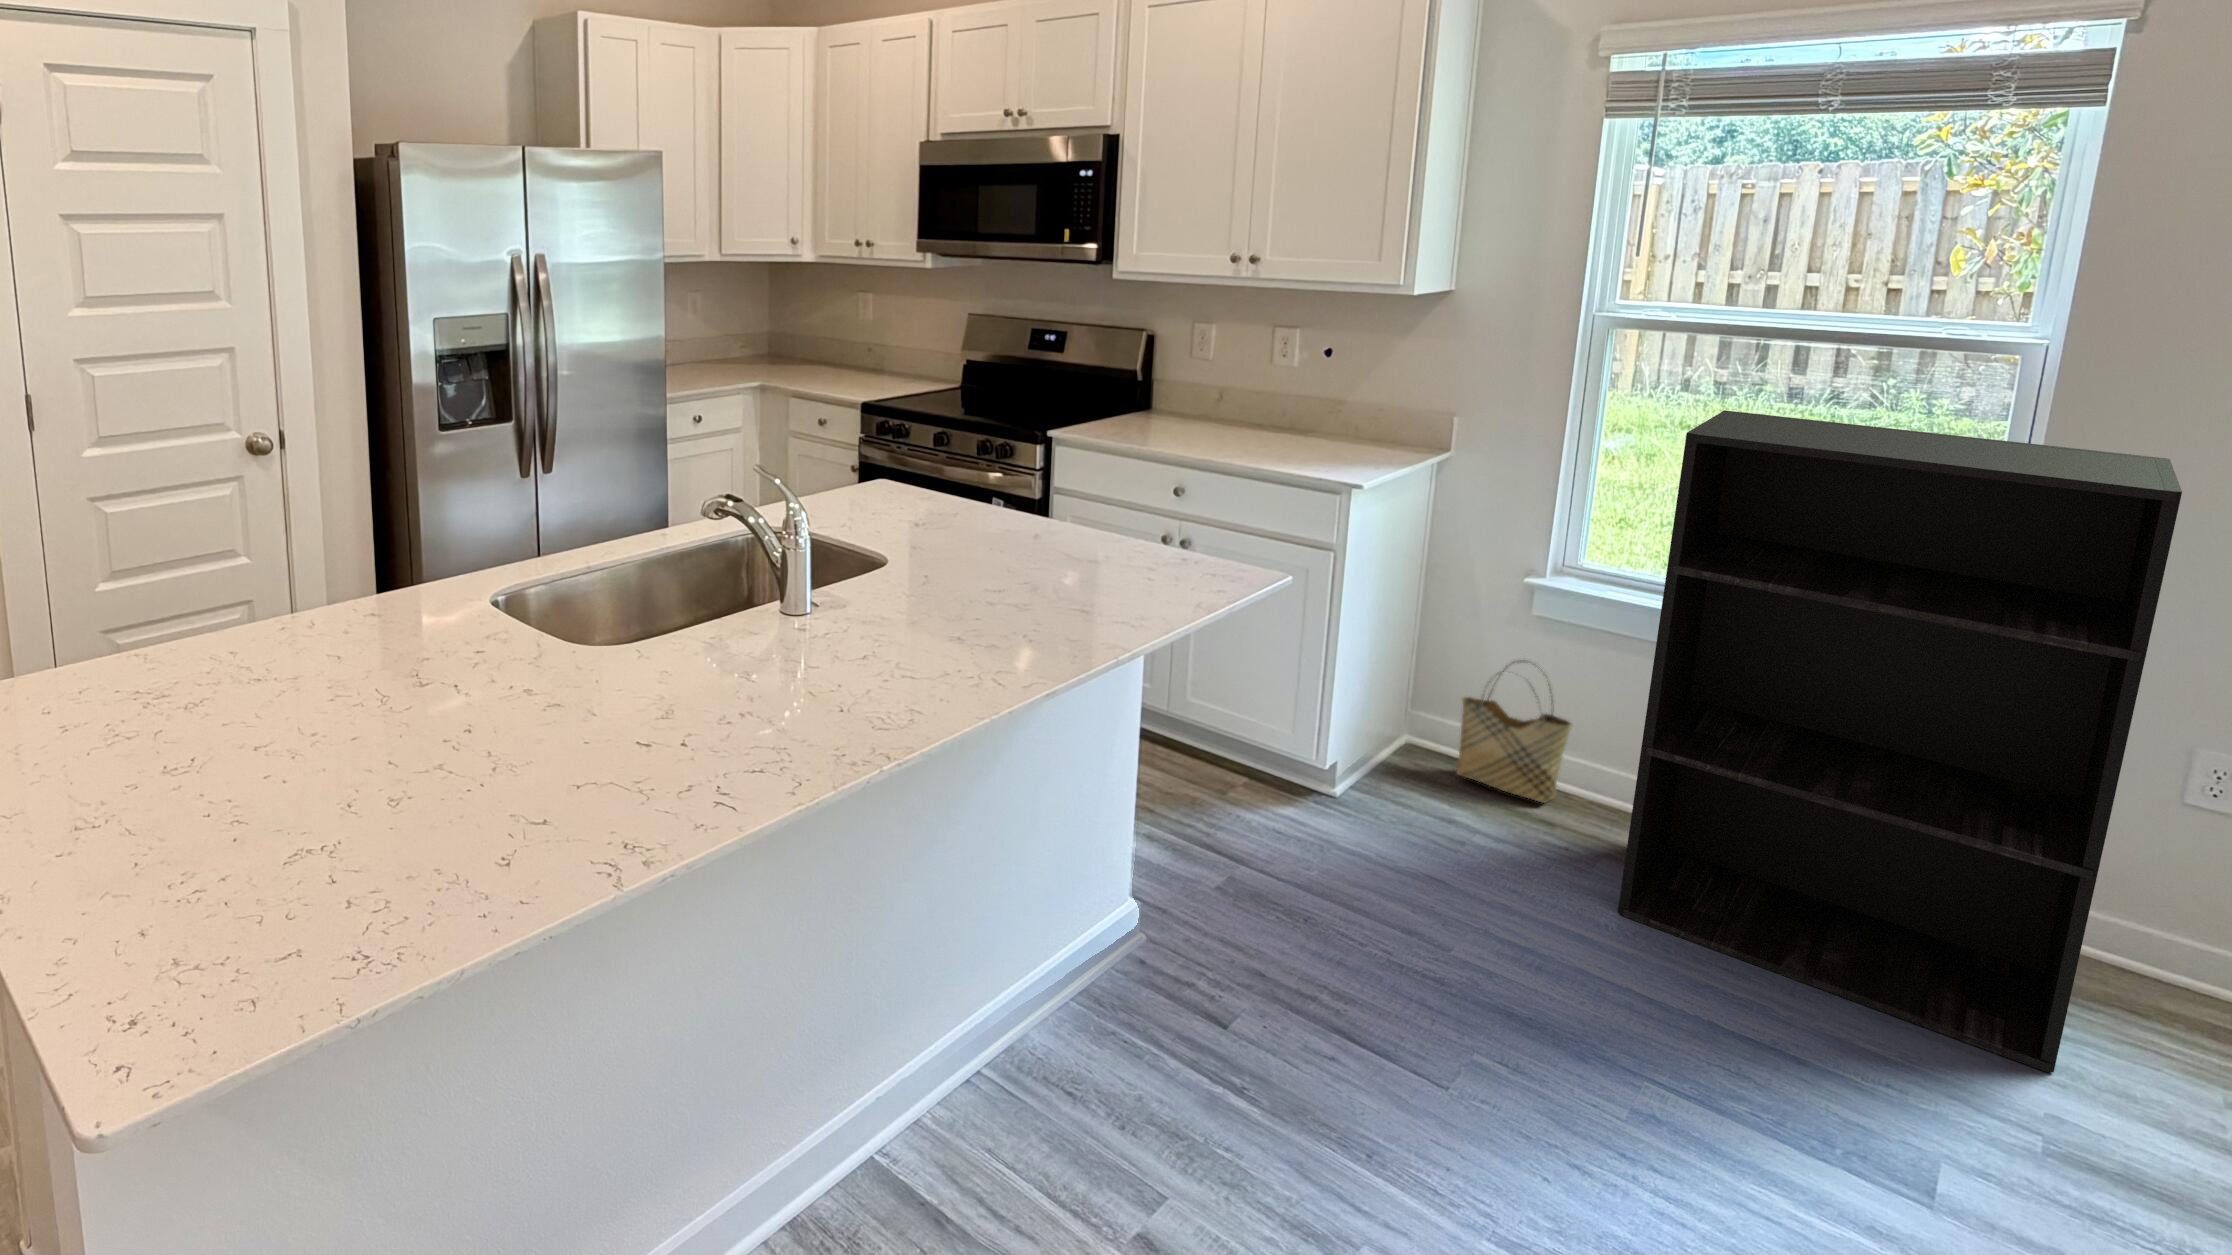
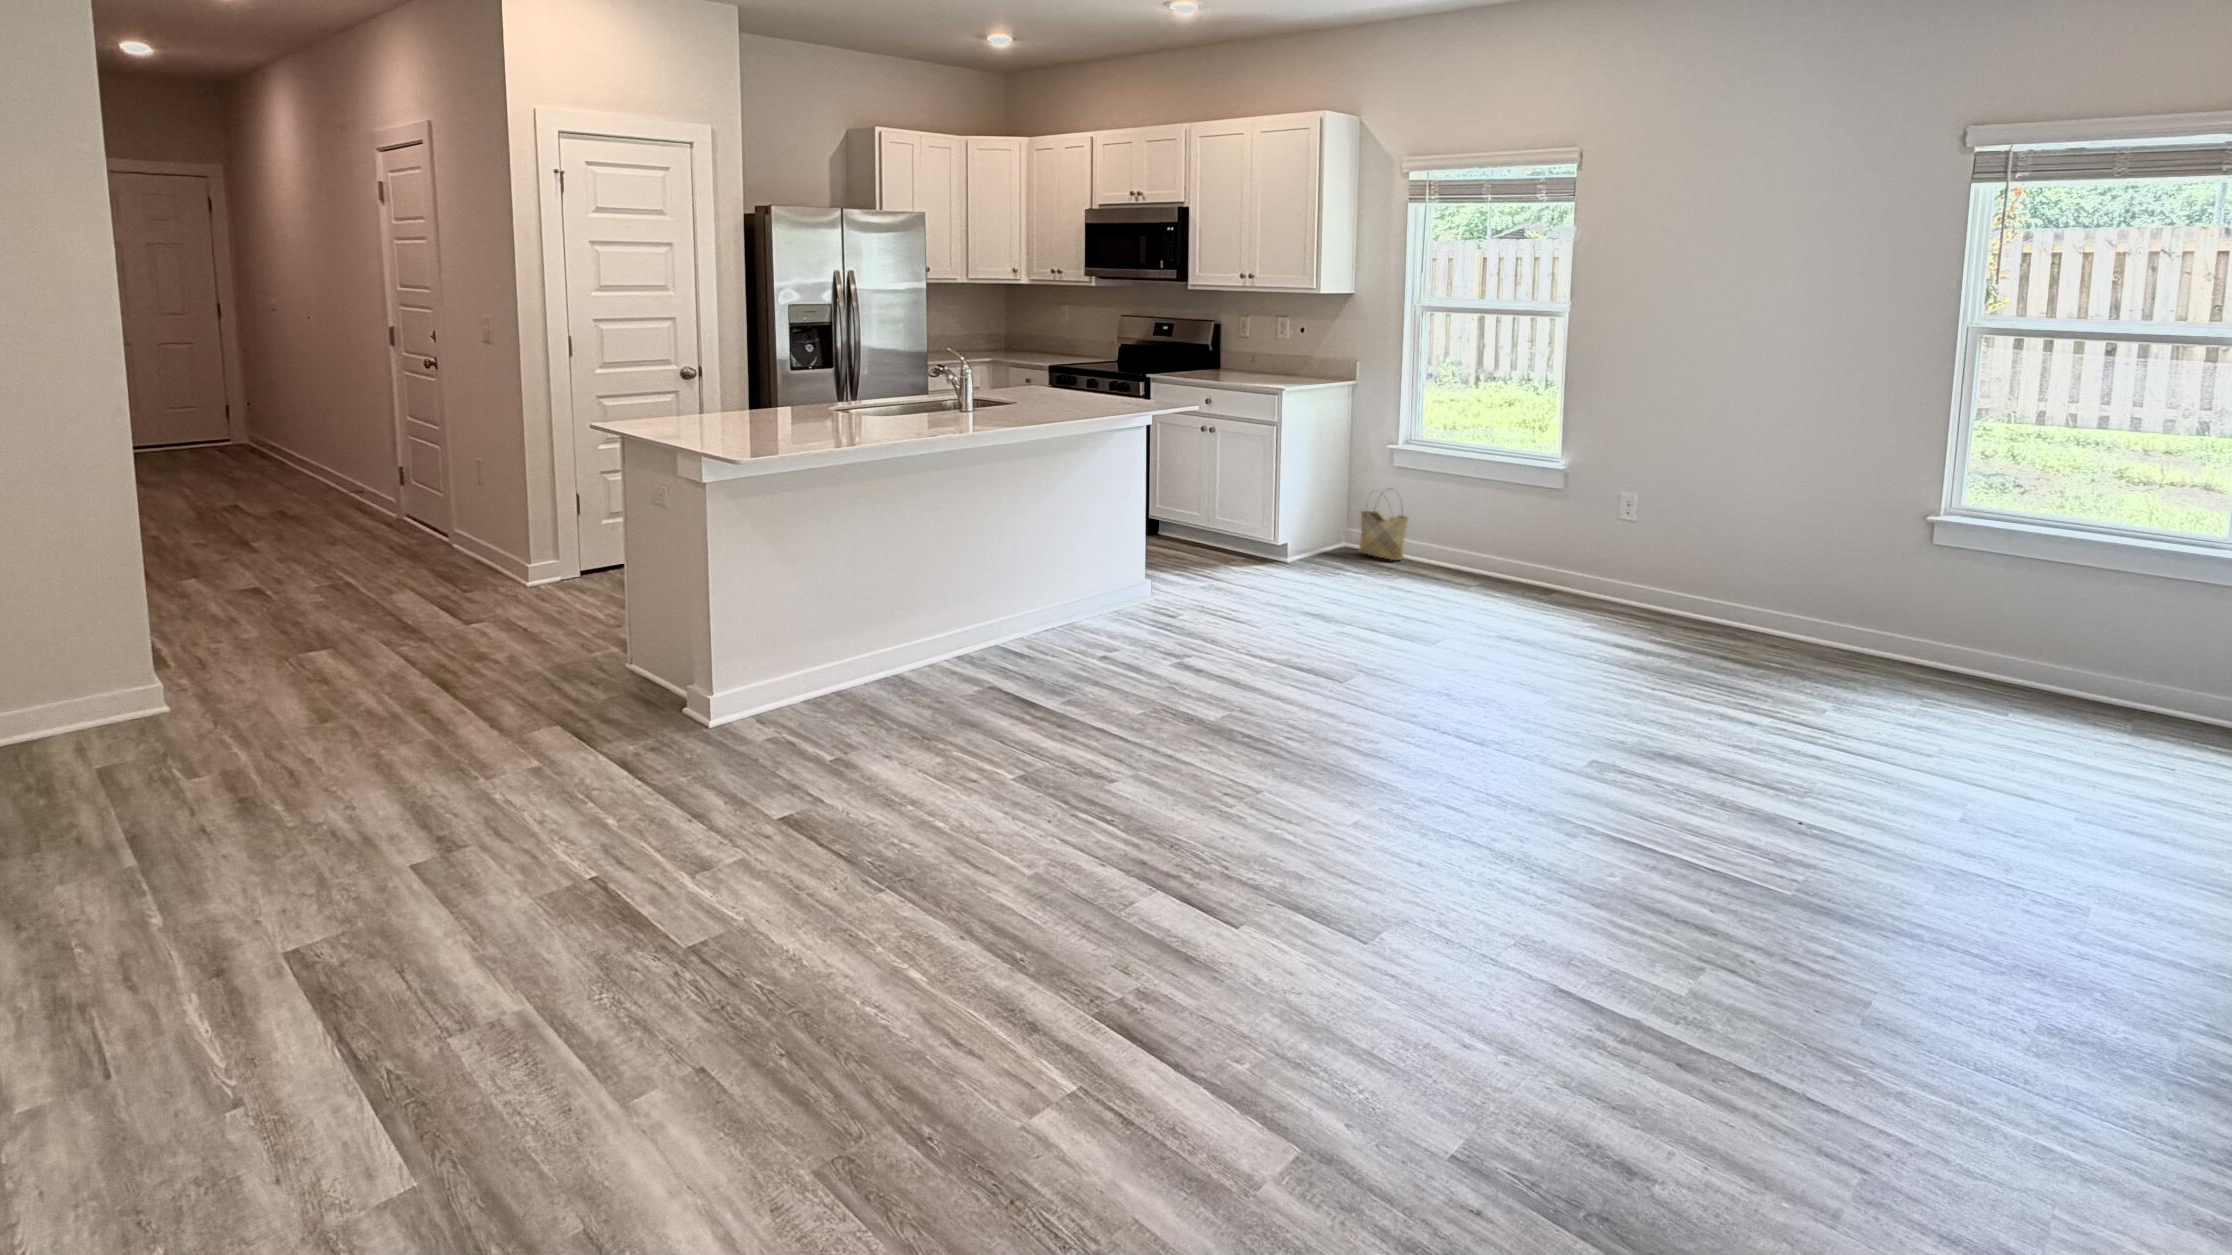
bookshelf: present [1618,410,2182,1072] -> none [1395,345,1586,620]

